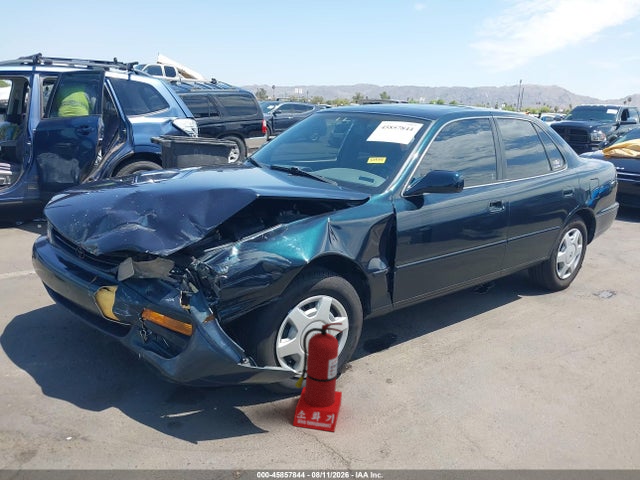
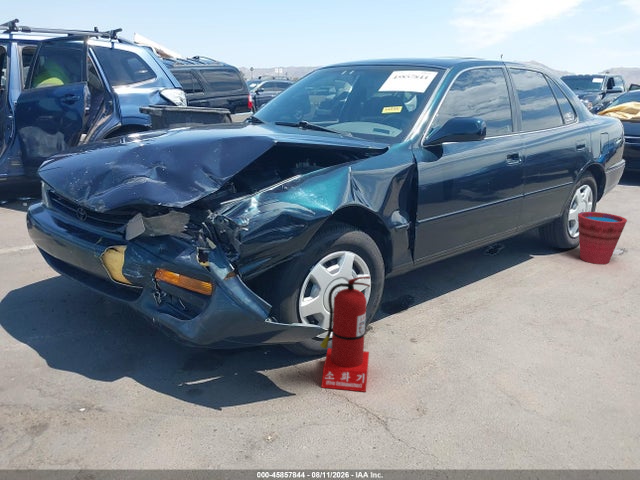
bucket: none [565,254,612,306] -> present [578,212,627,264]

